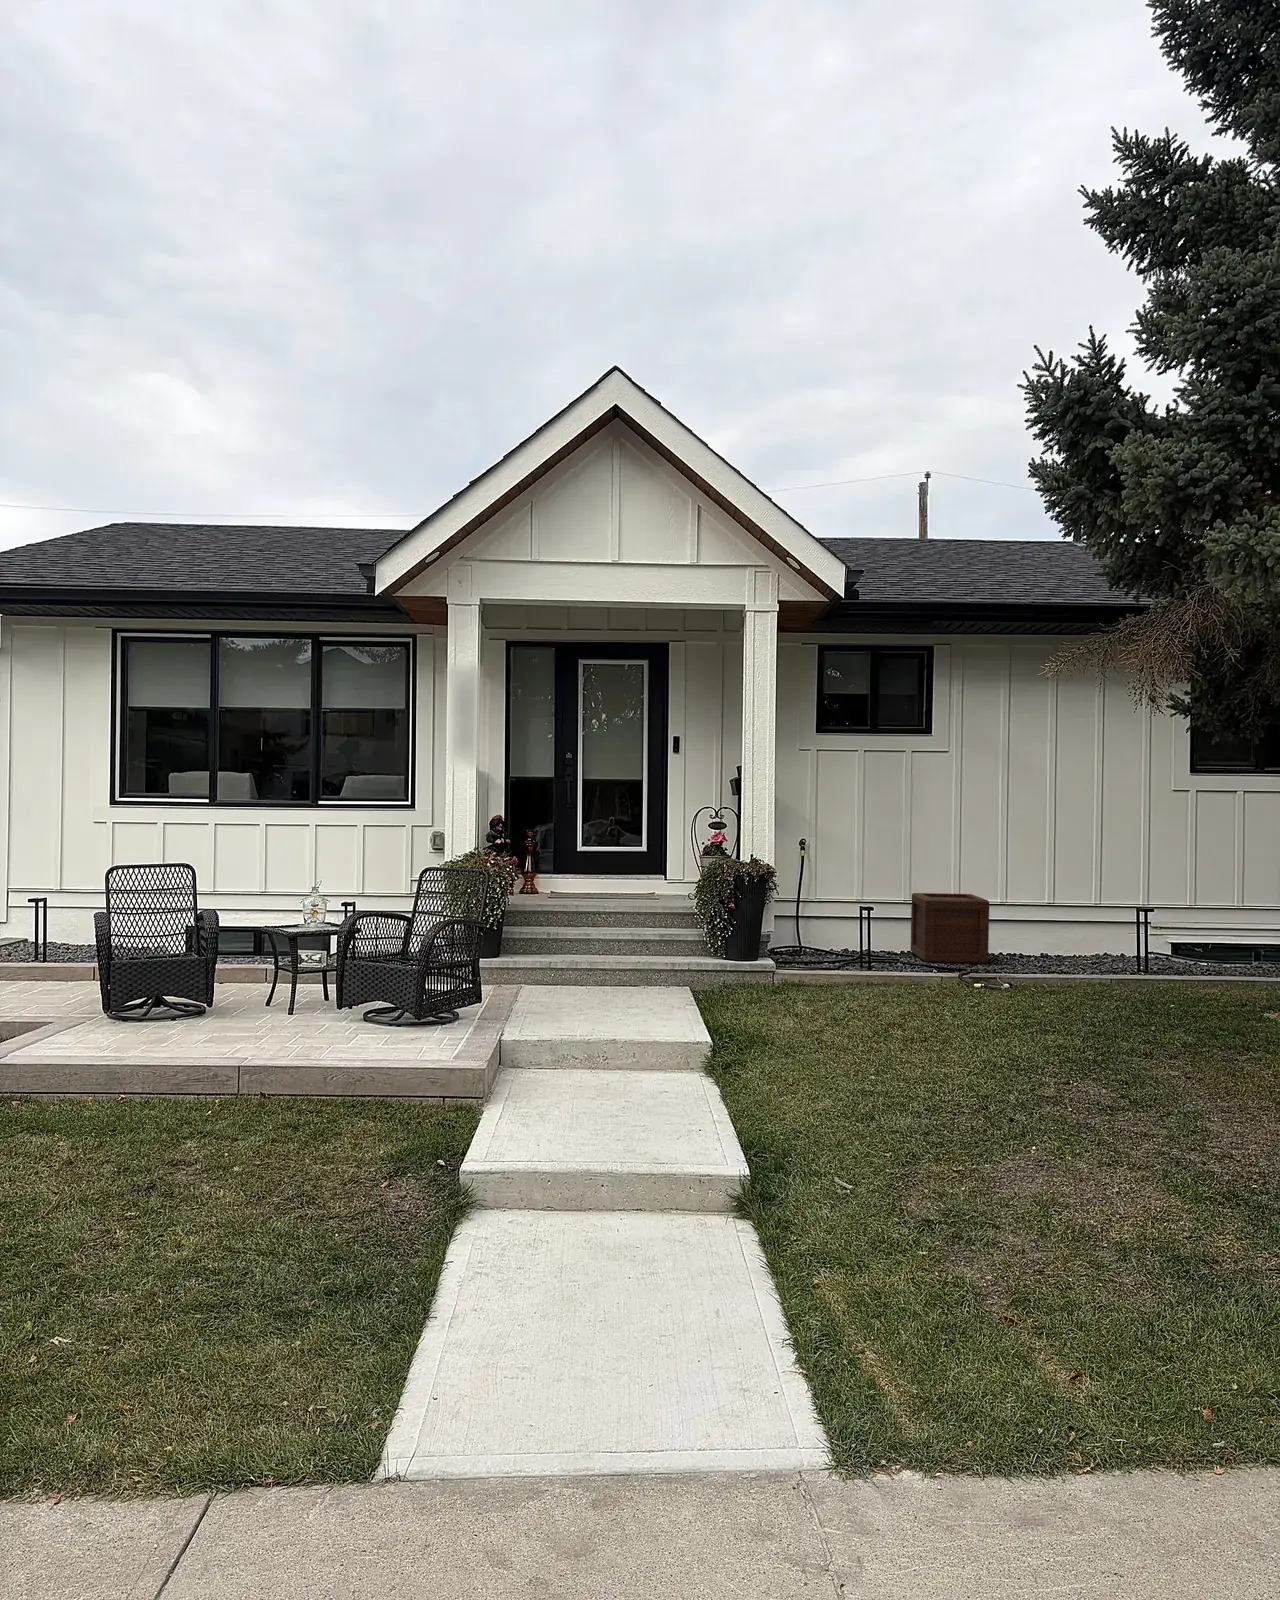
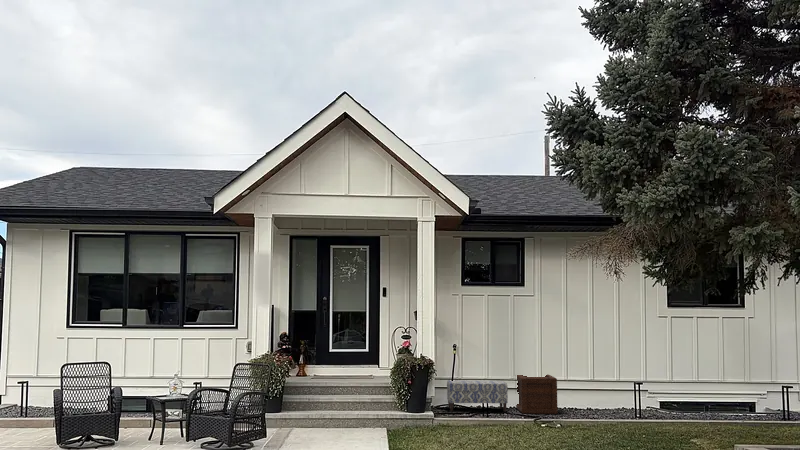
bench: none [788,903,899,959] -> present [447,380,508,412]

